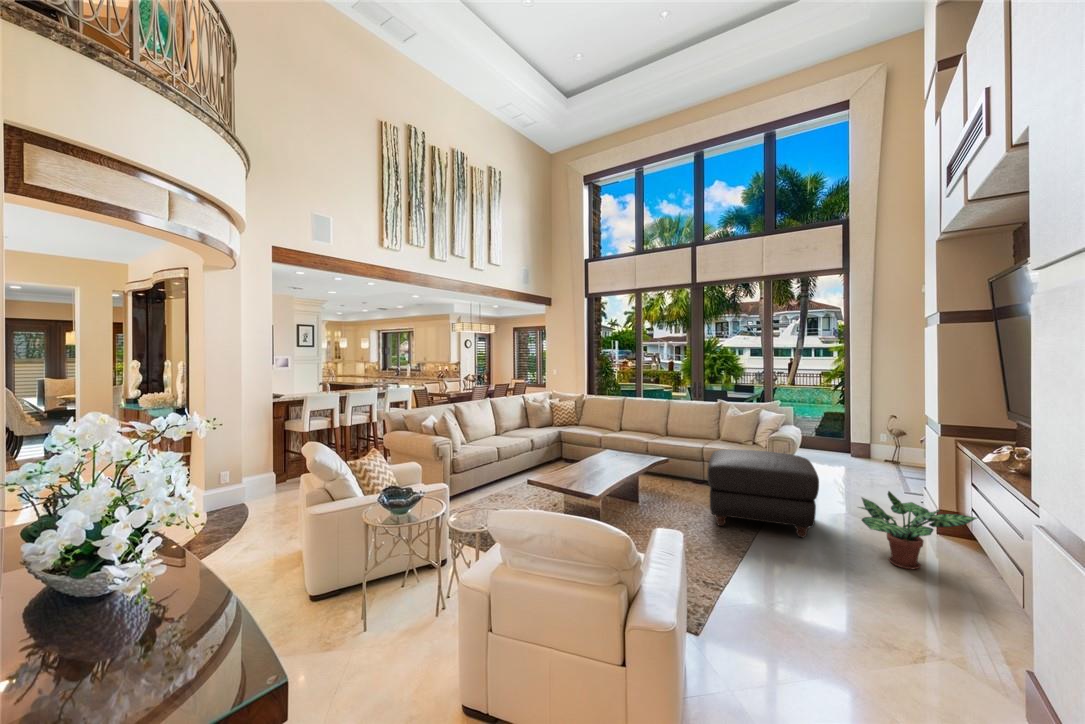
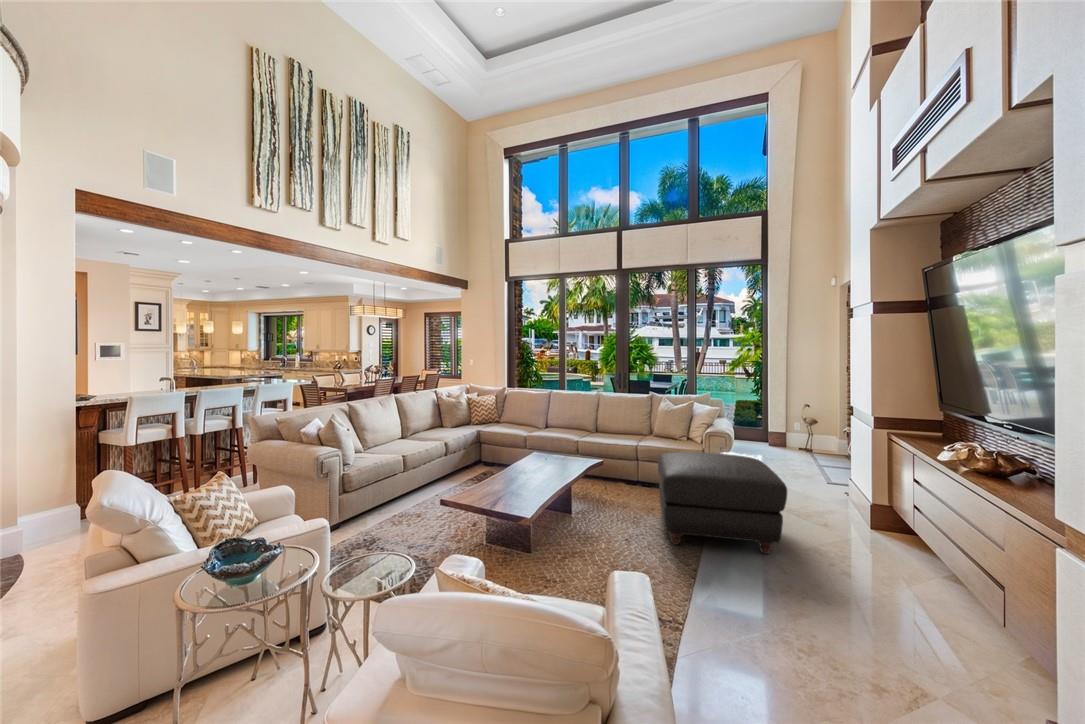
potted plant: present [859,491,977,569] -> none [820,501,963,590]

